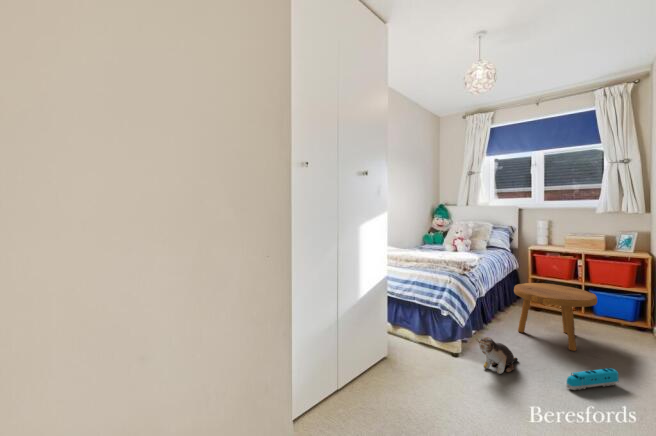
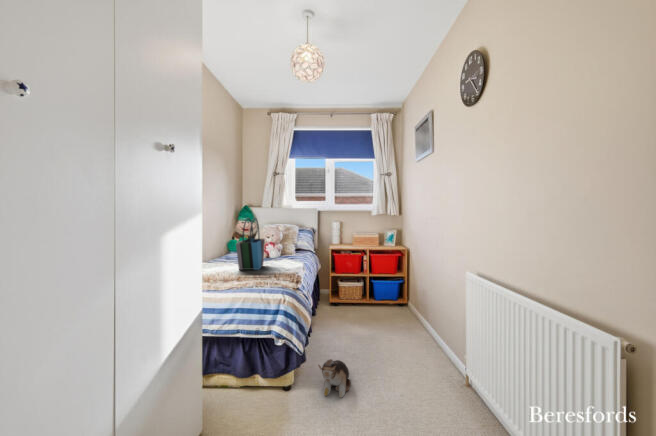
tote bag: none [418,215,446,257] -> present [236,218,265,270]
footstool: present [514,283,597,351] -> none [329,281,391,341]
toy train: present [566,368,619,390] -> none [395,353,422,389]

